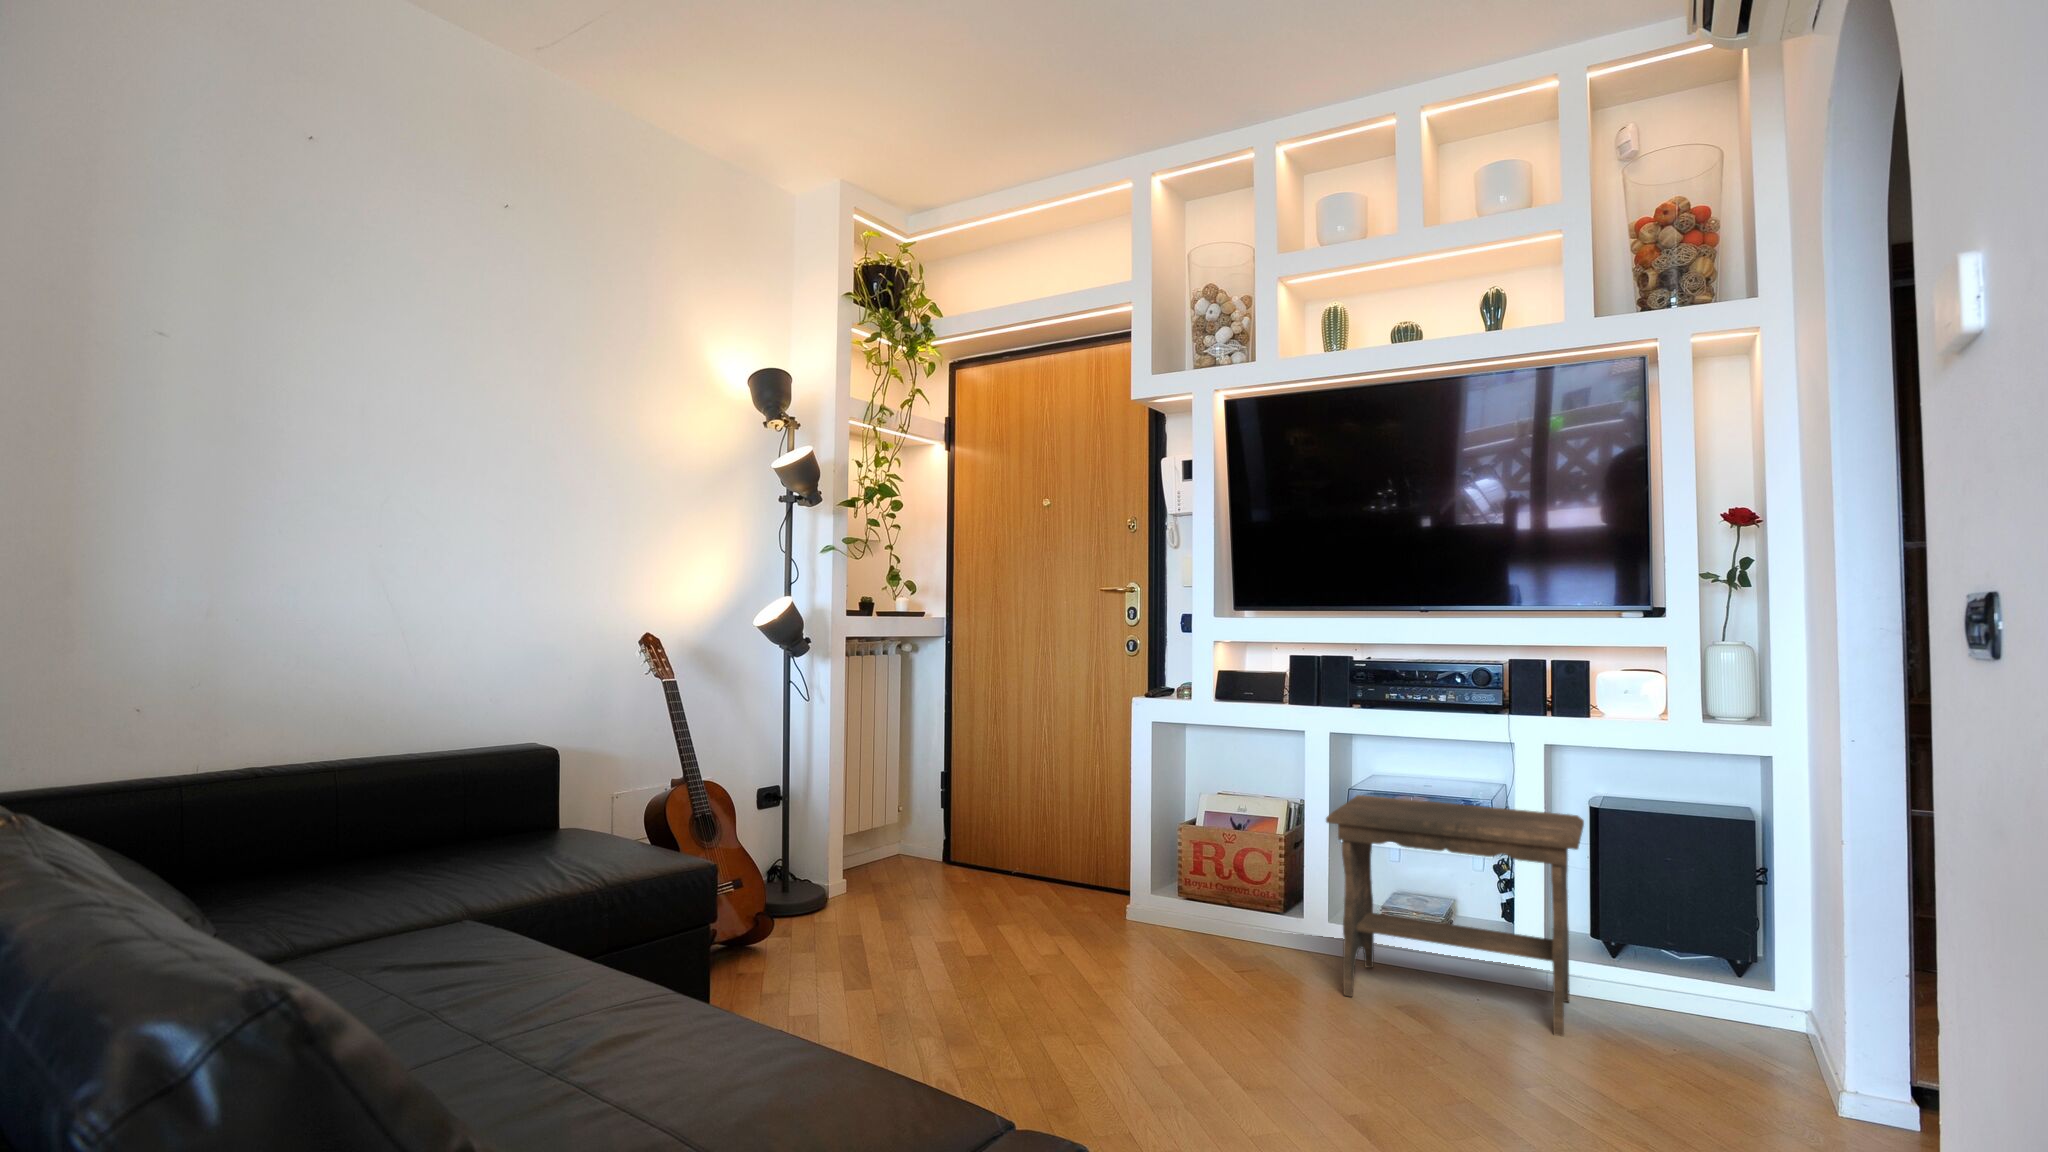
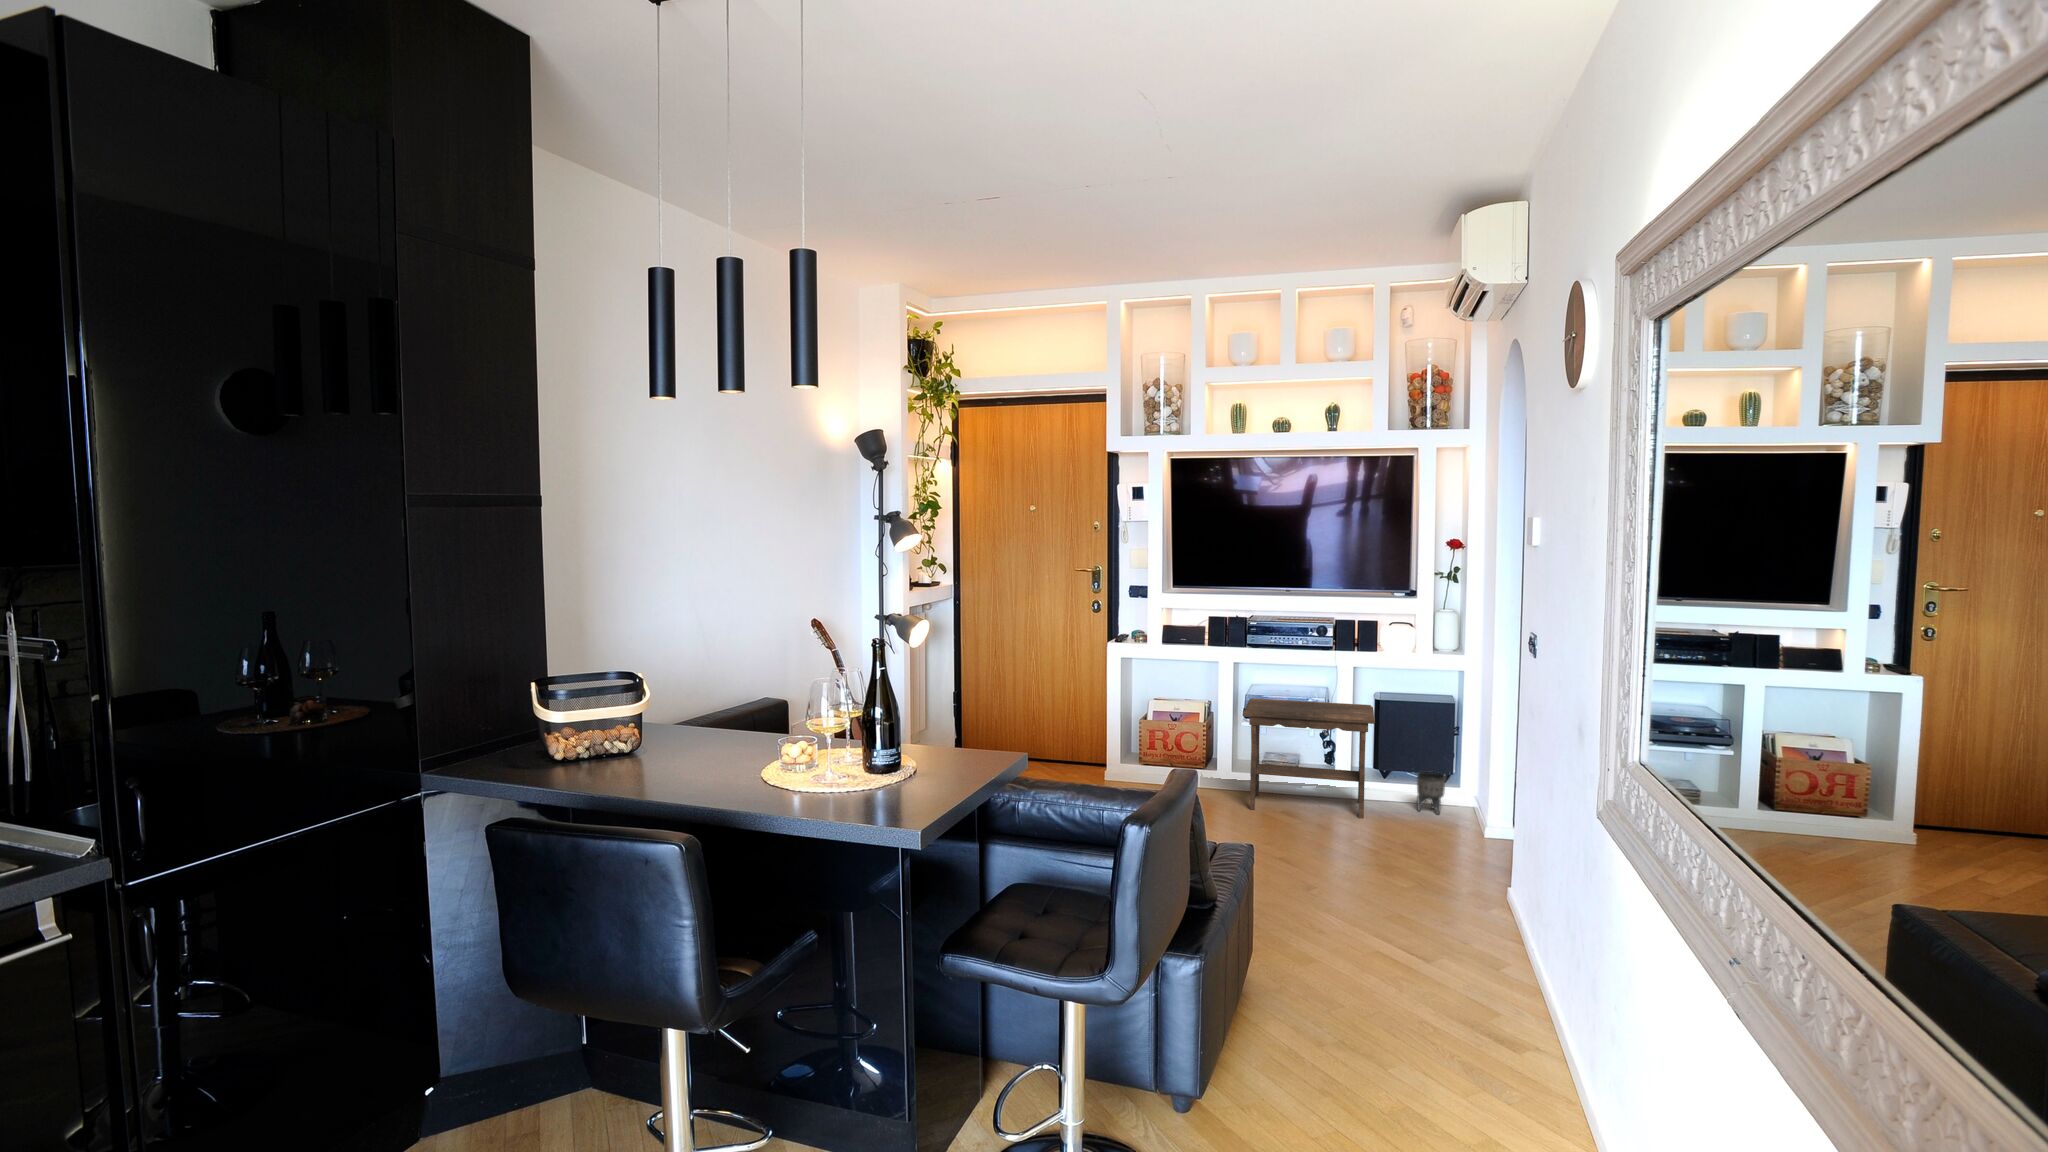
planter: none [1677,951,1740,1042] -> present [1417,771,1446,814]

